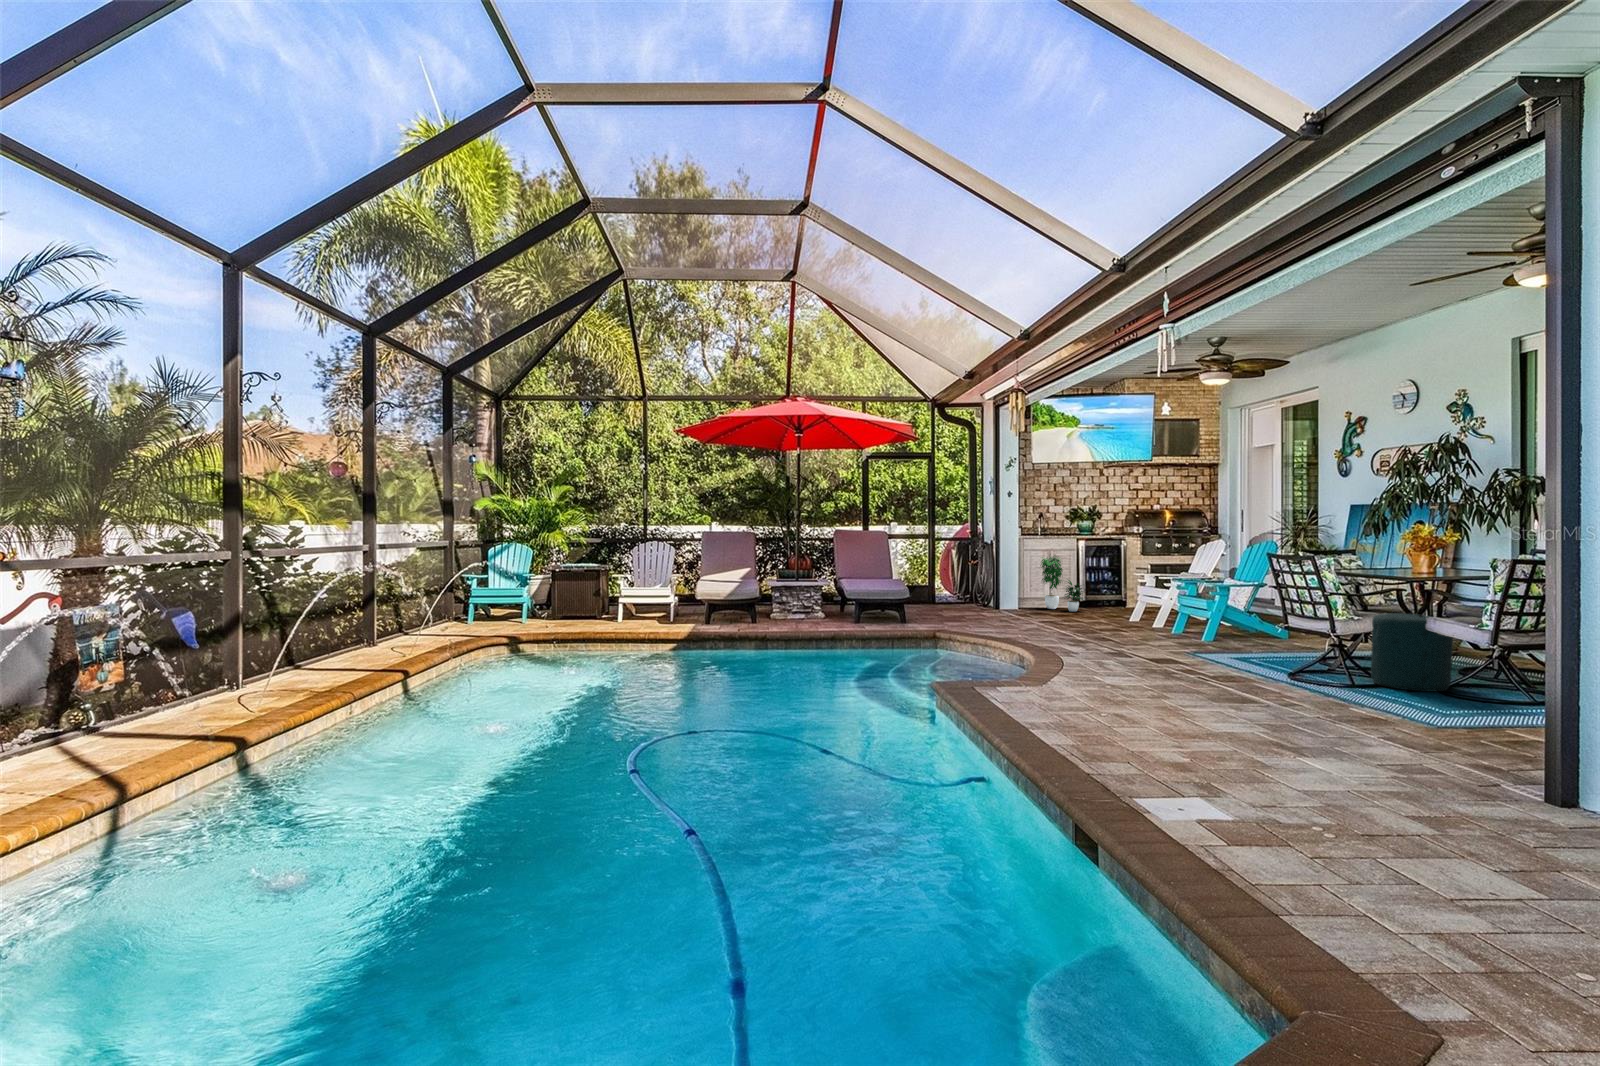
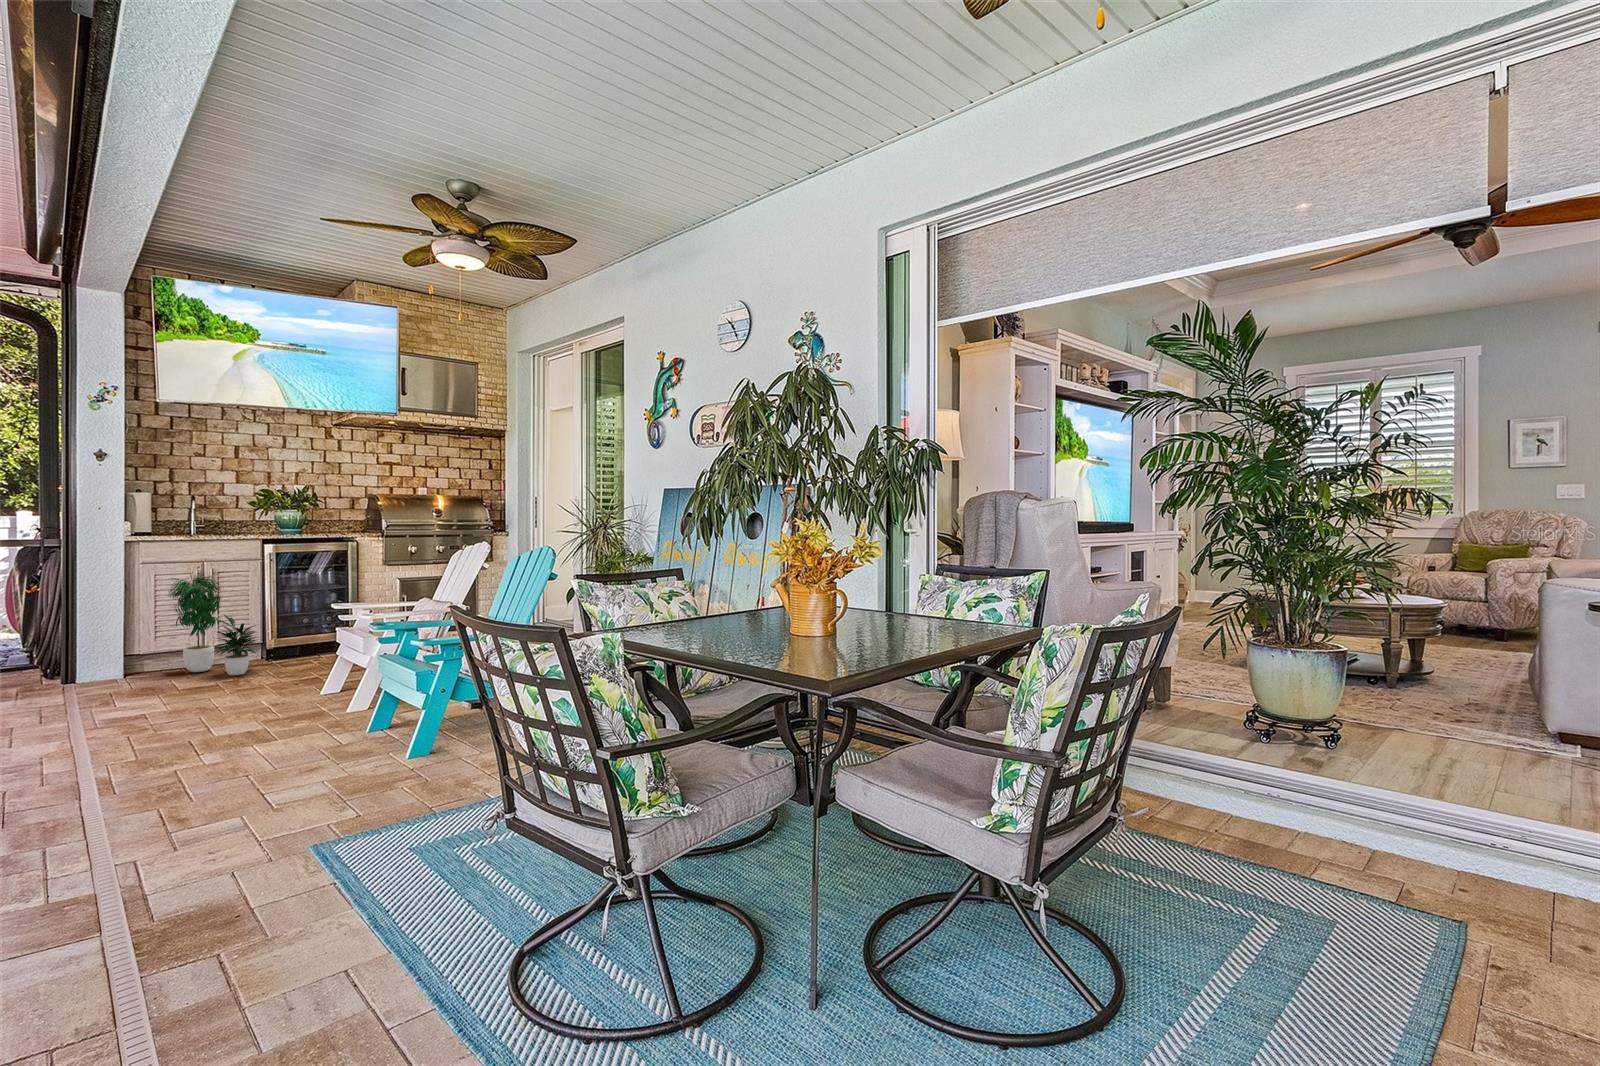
ottoman: present [1371,613,1453,692] -> none [717,743,891,994]

